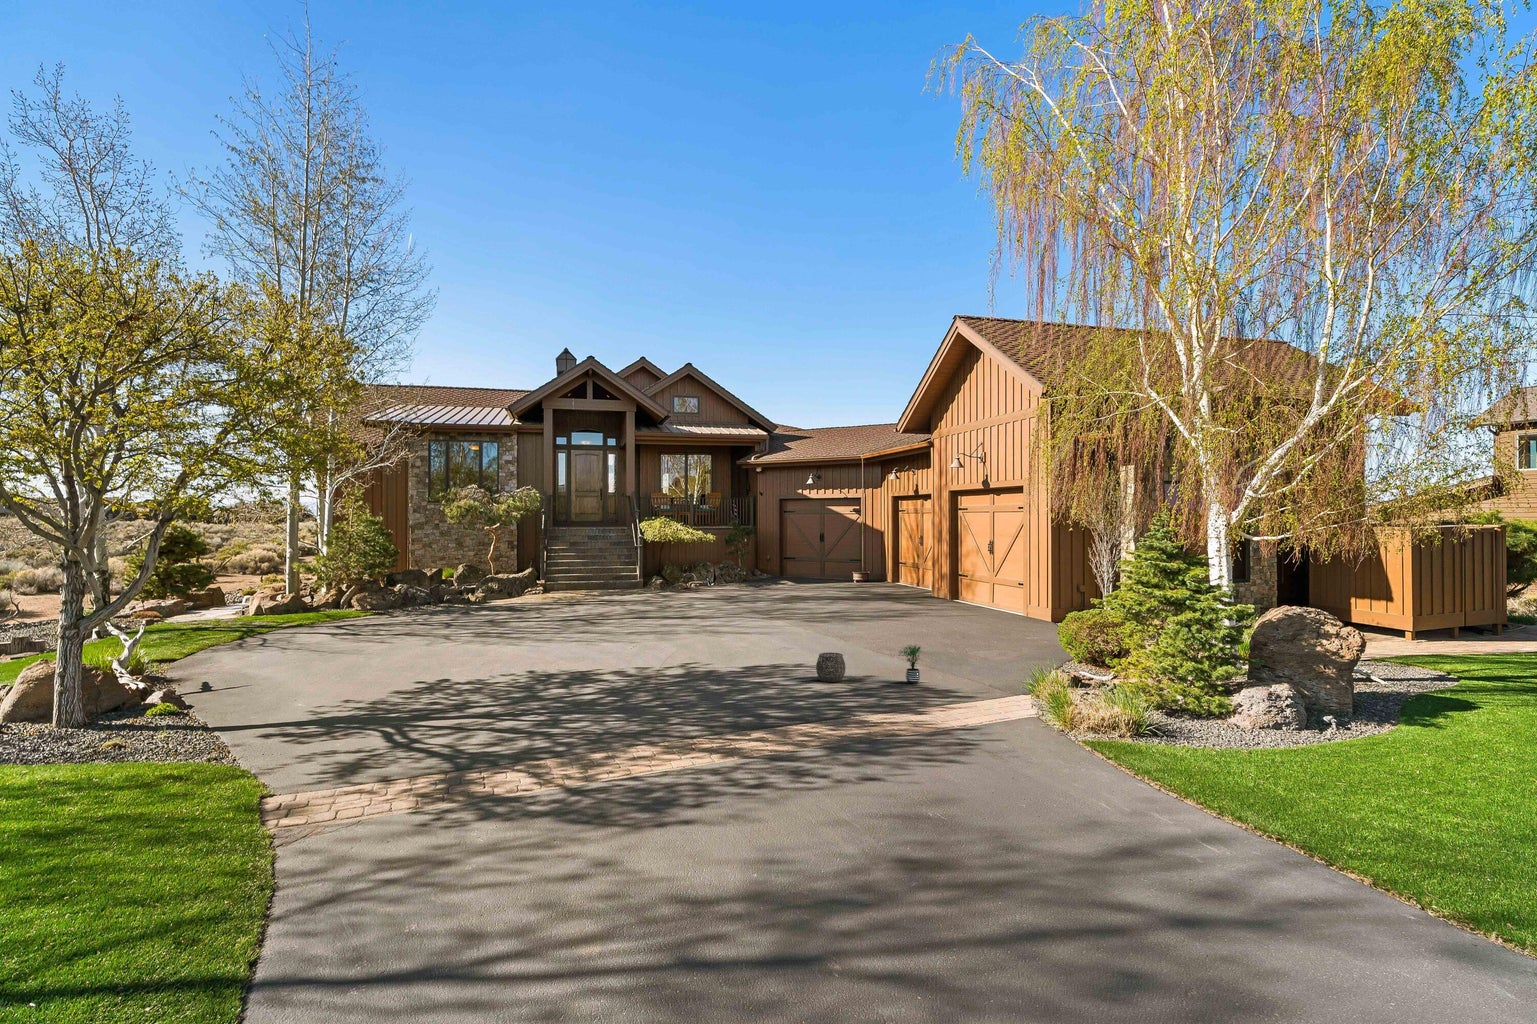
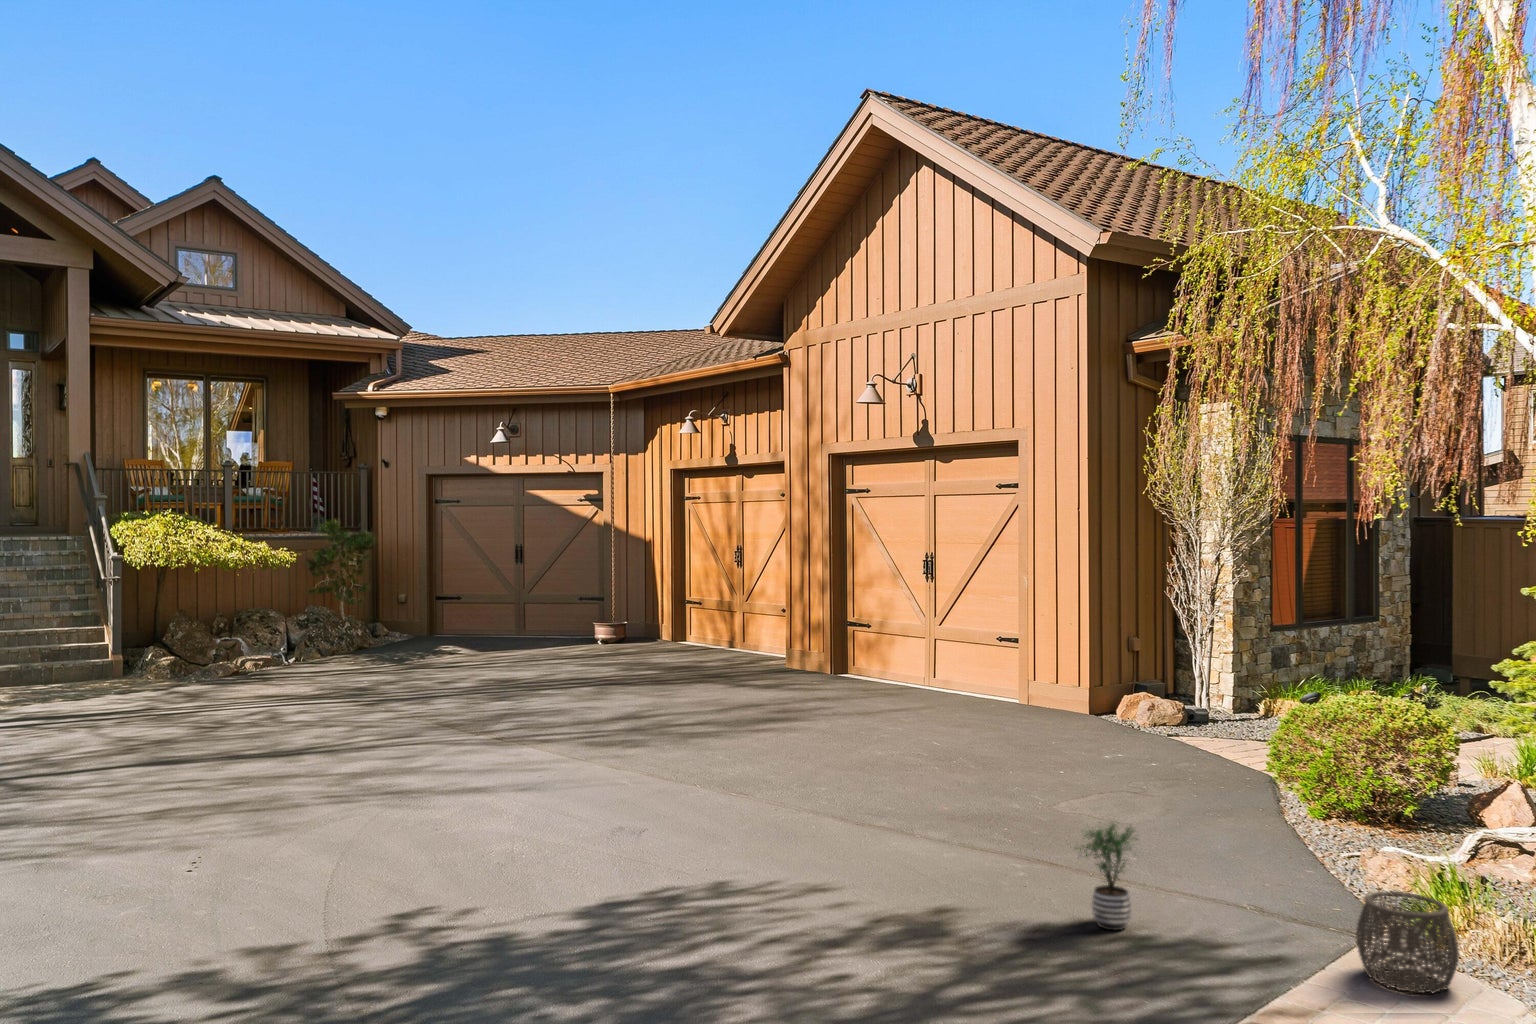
woven basket: present [816,652,845,682] -> present [1356,892,1459,993]

